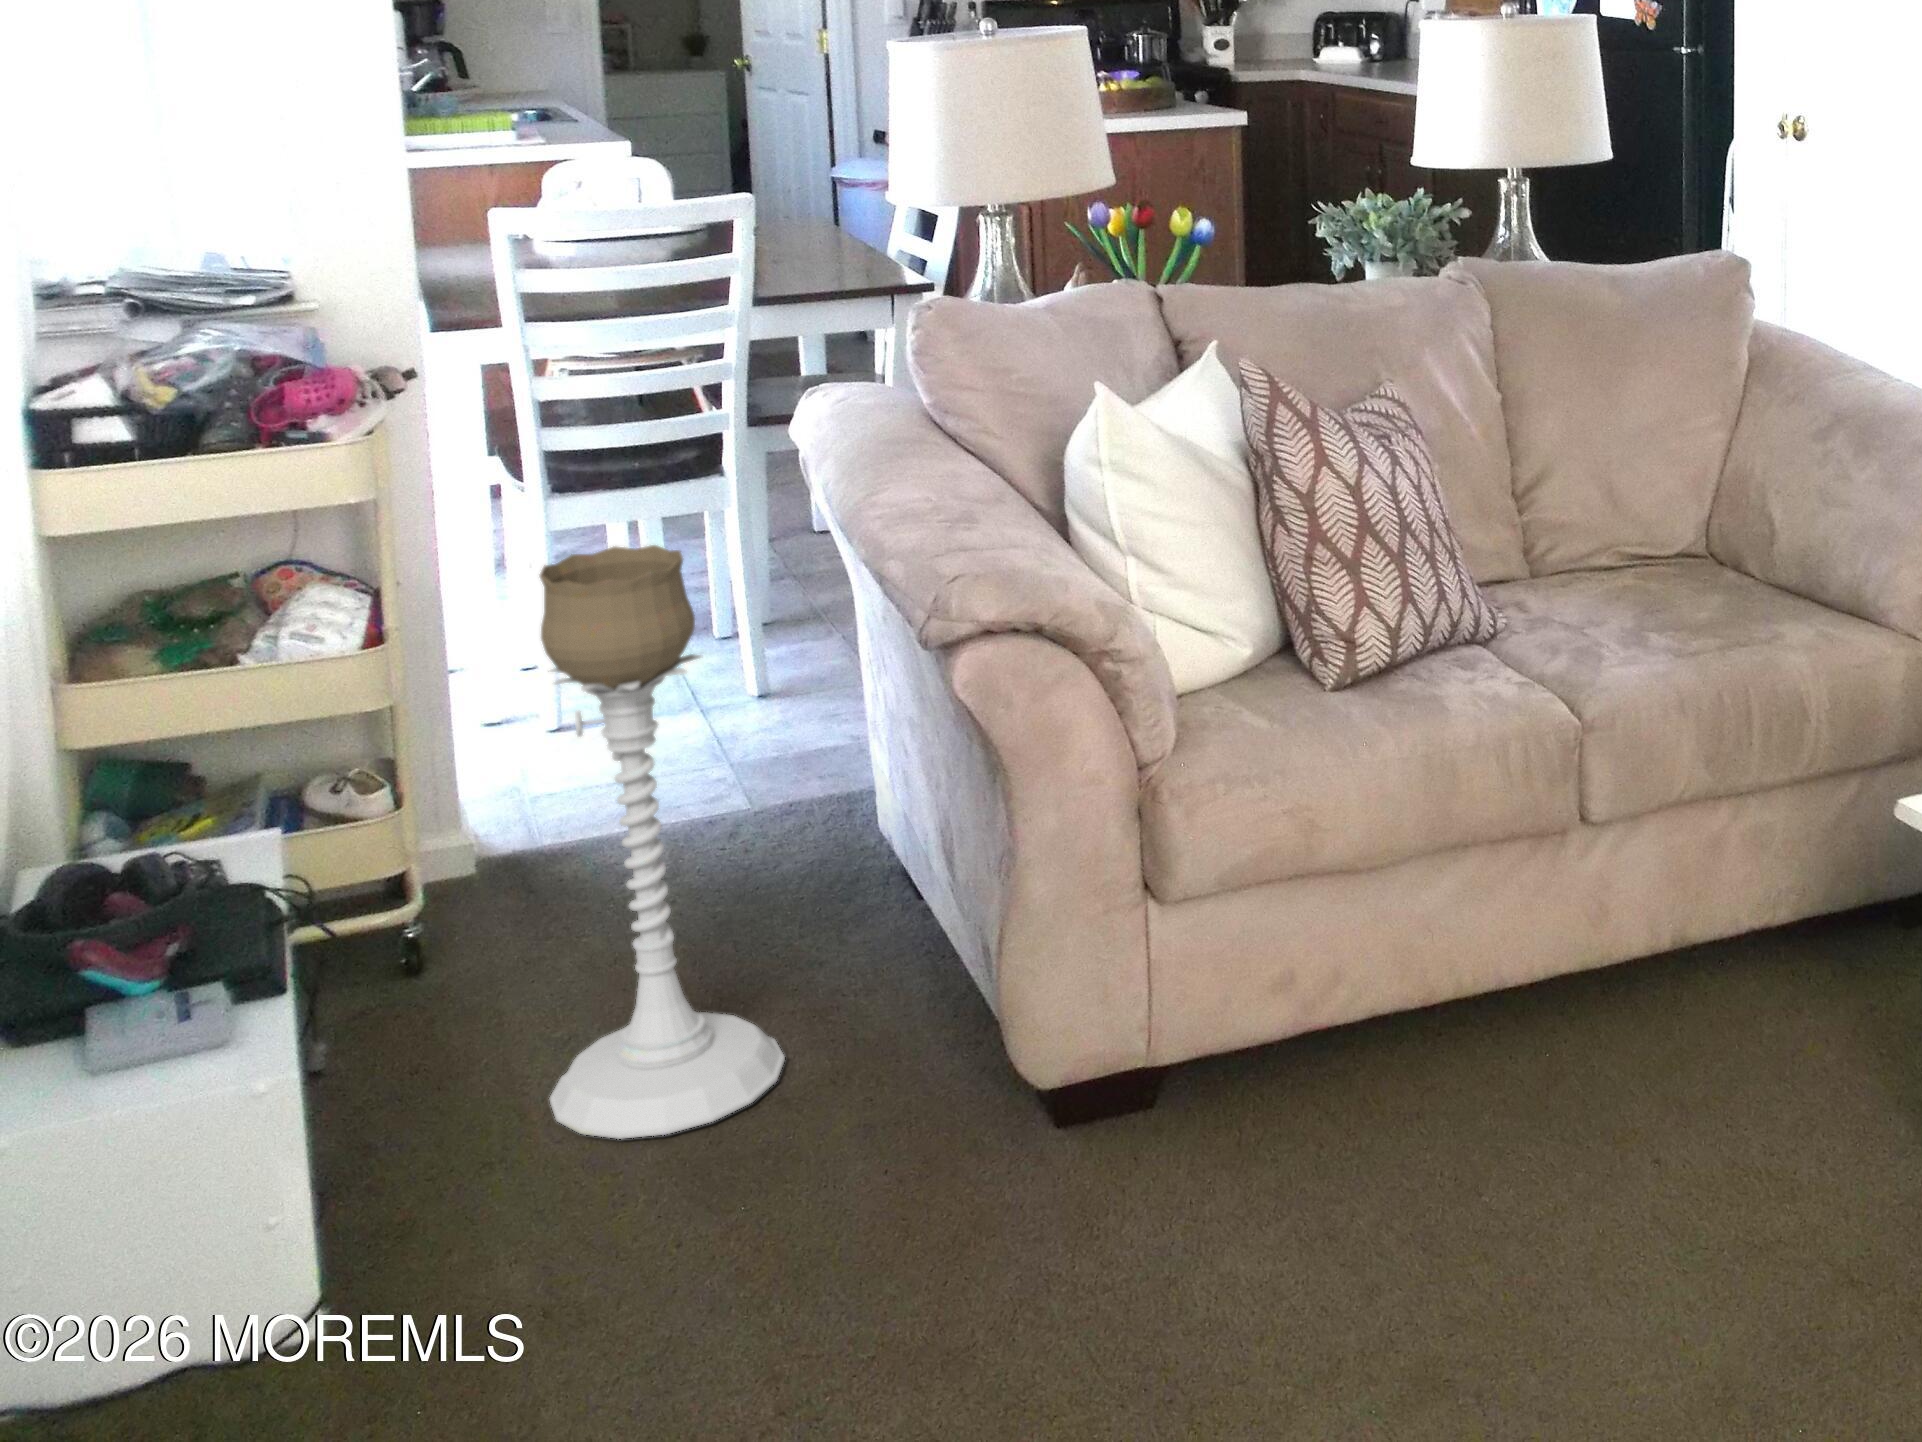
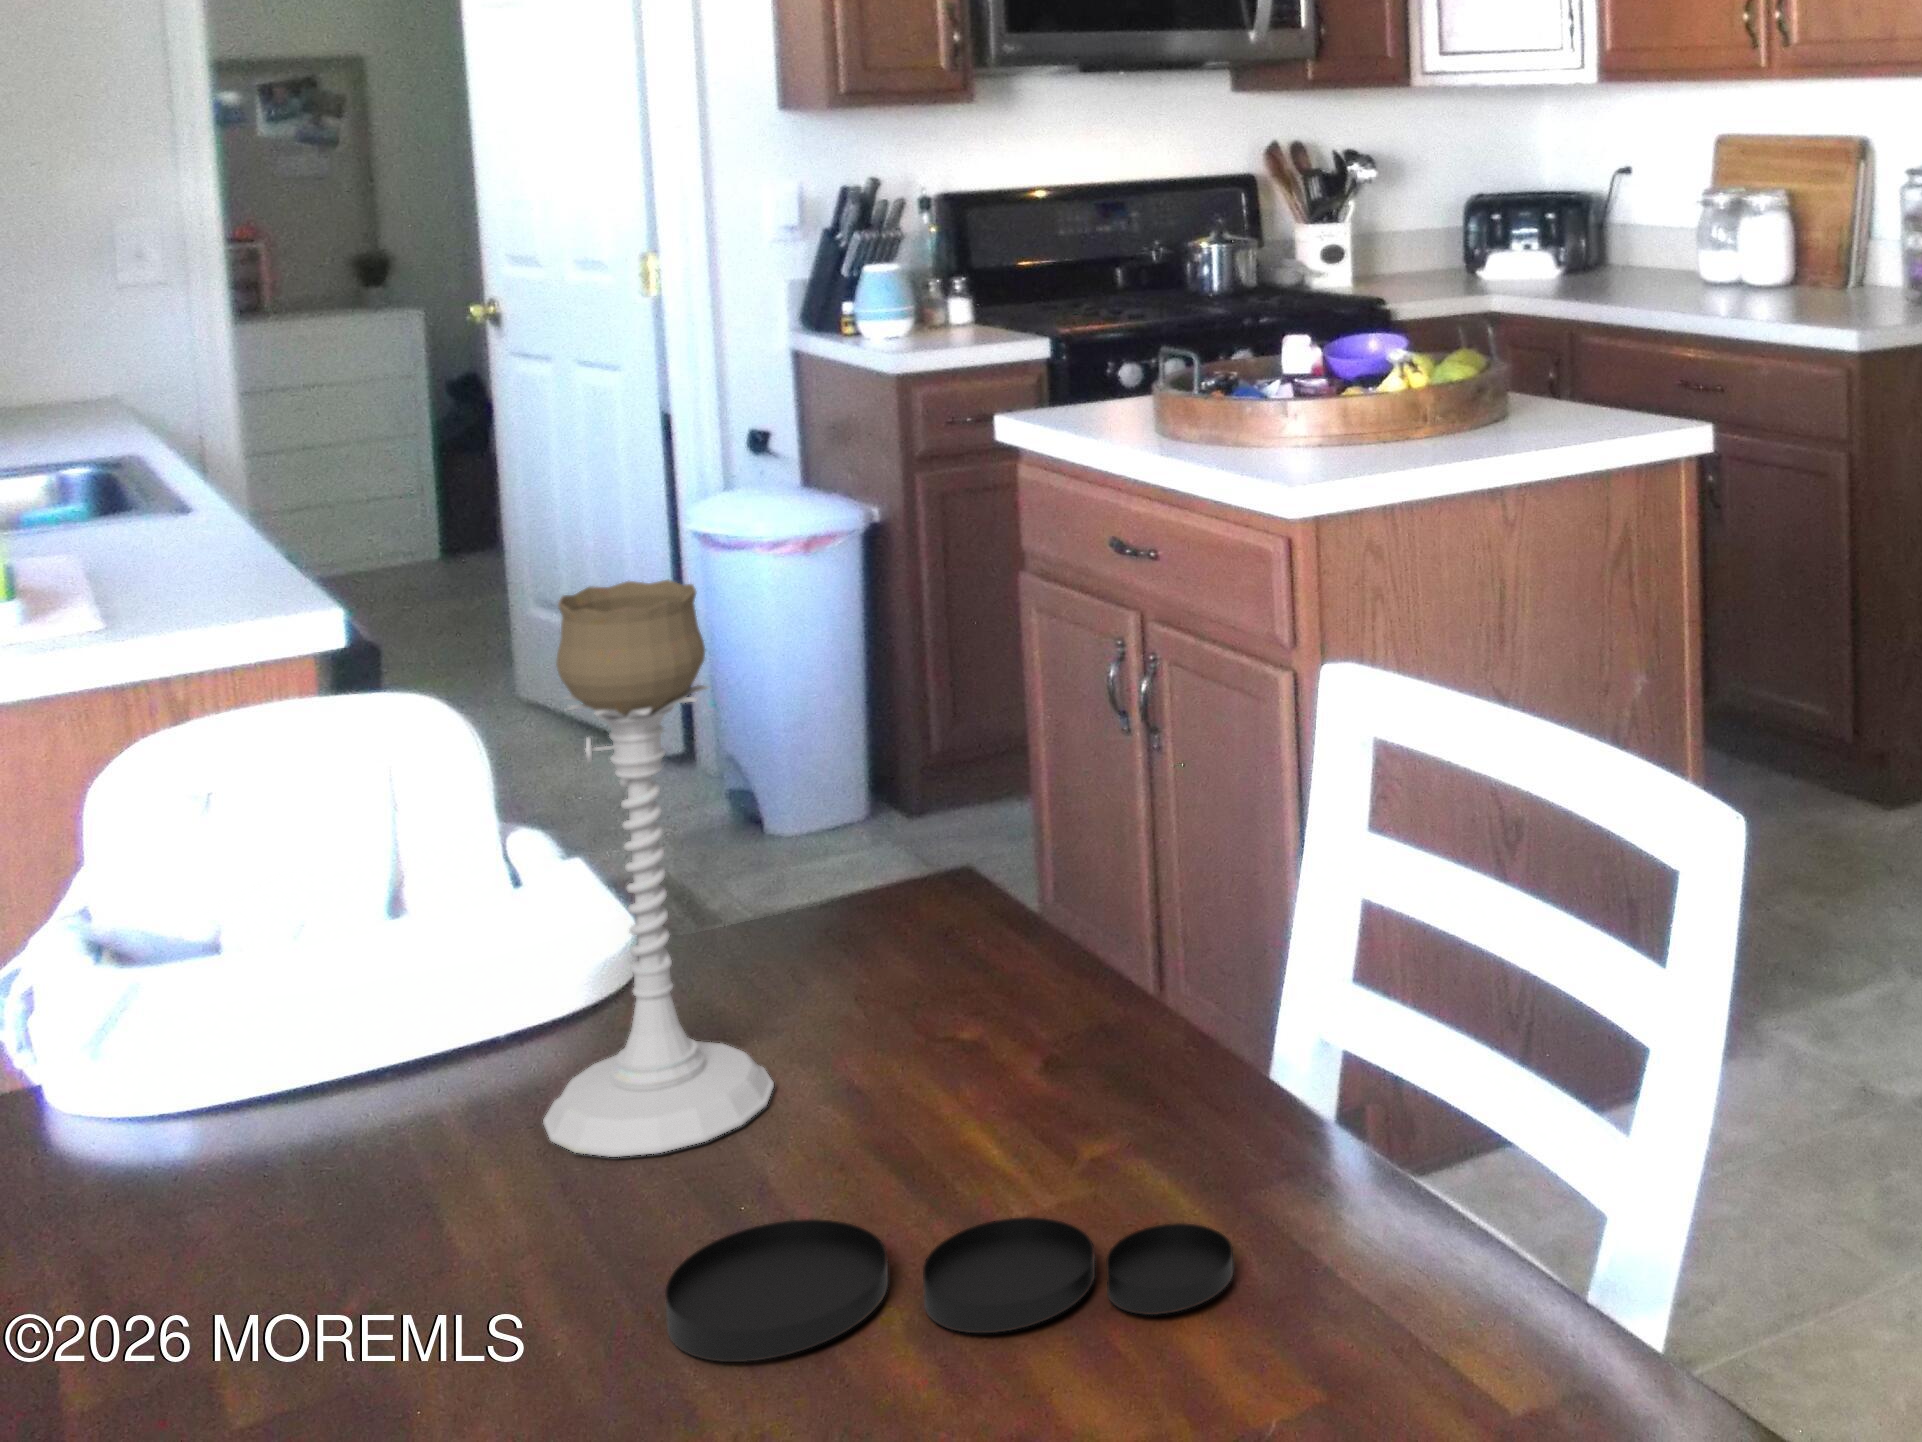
plate: none [666,1208,1249,1365] -> present [665,1217,1233,1362]

